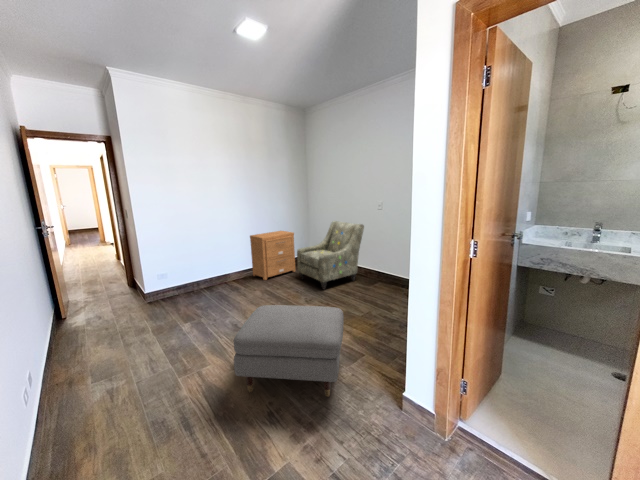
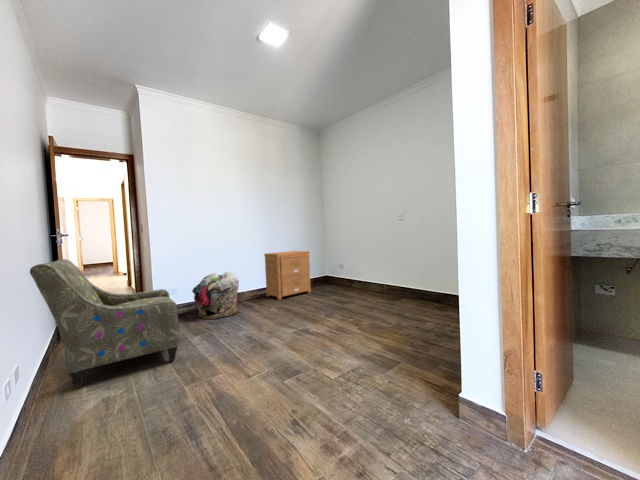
armchair: present [297,221,364,289] -> present [30,259,179,388]
laundry basket: none [180,257,227,304] -> present [192,272,239,319]
ottoman: present [234,305,344,397] -> none [251,304,377,404]

